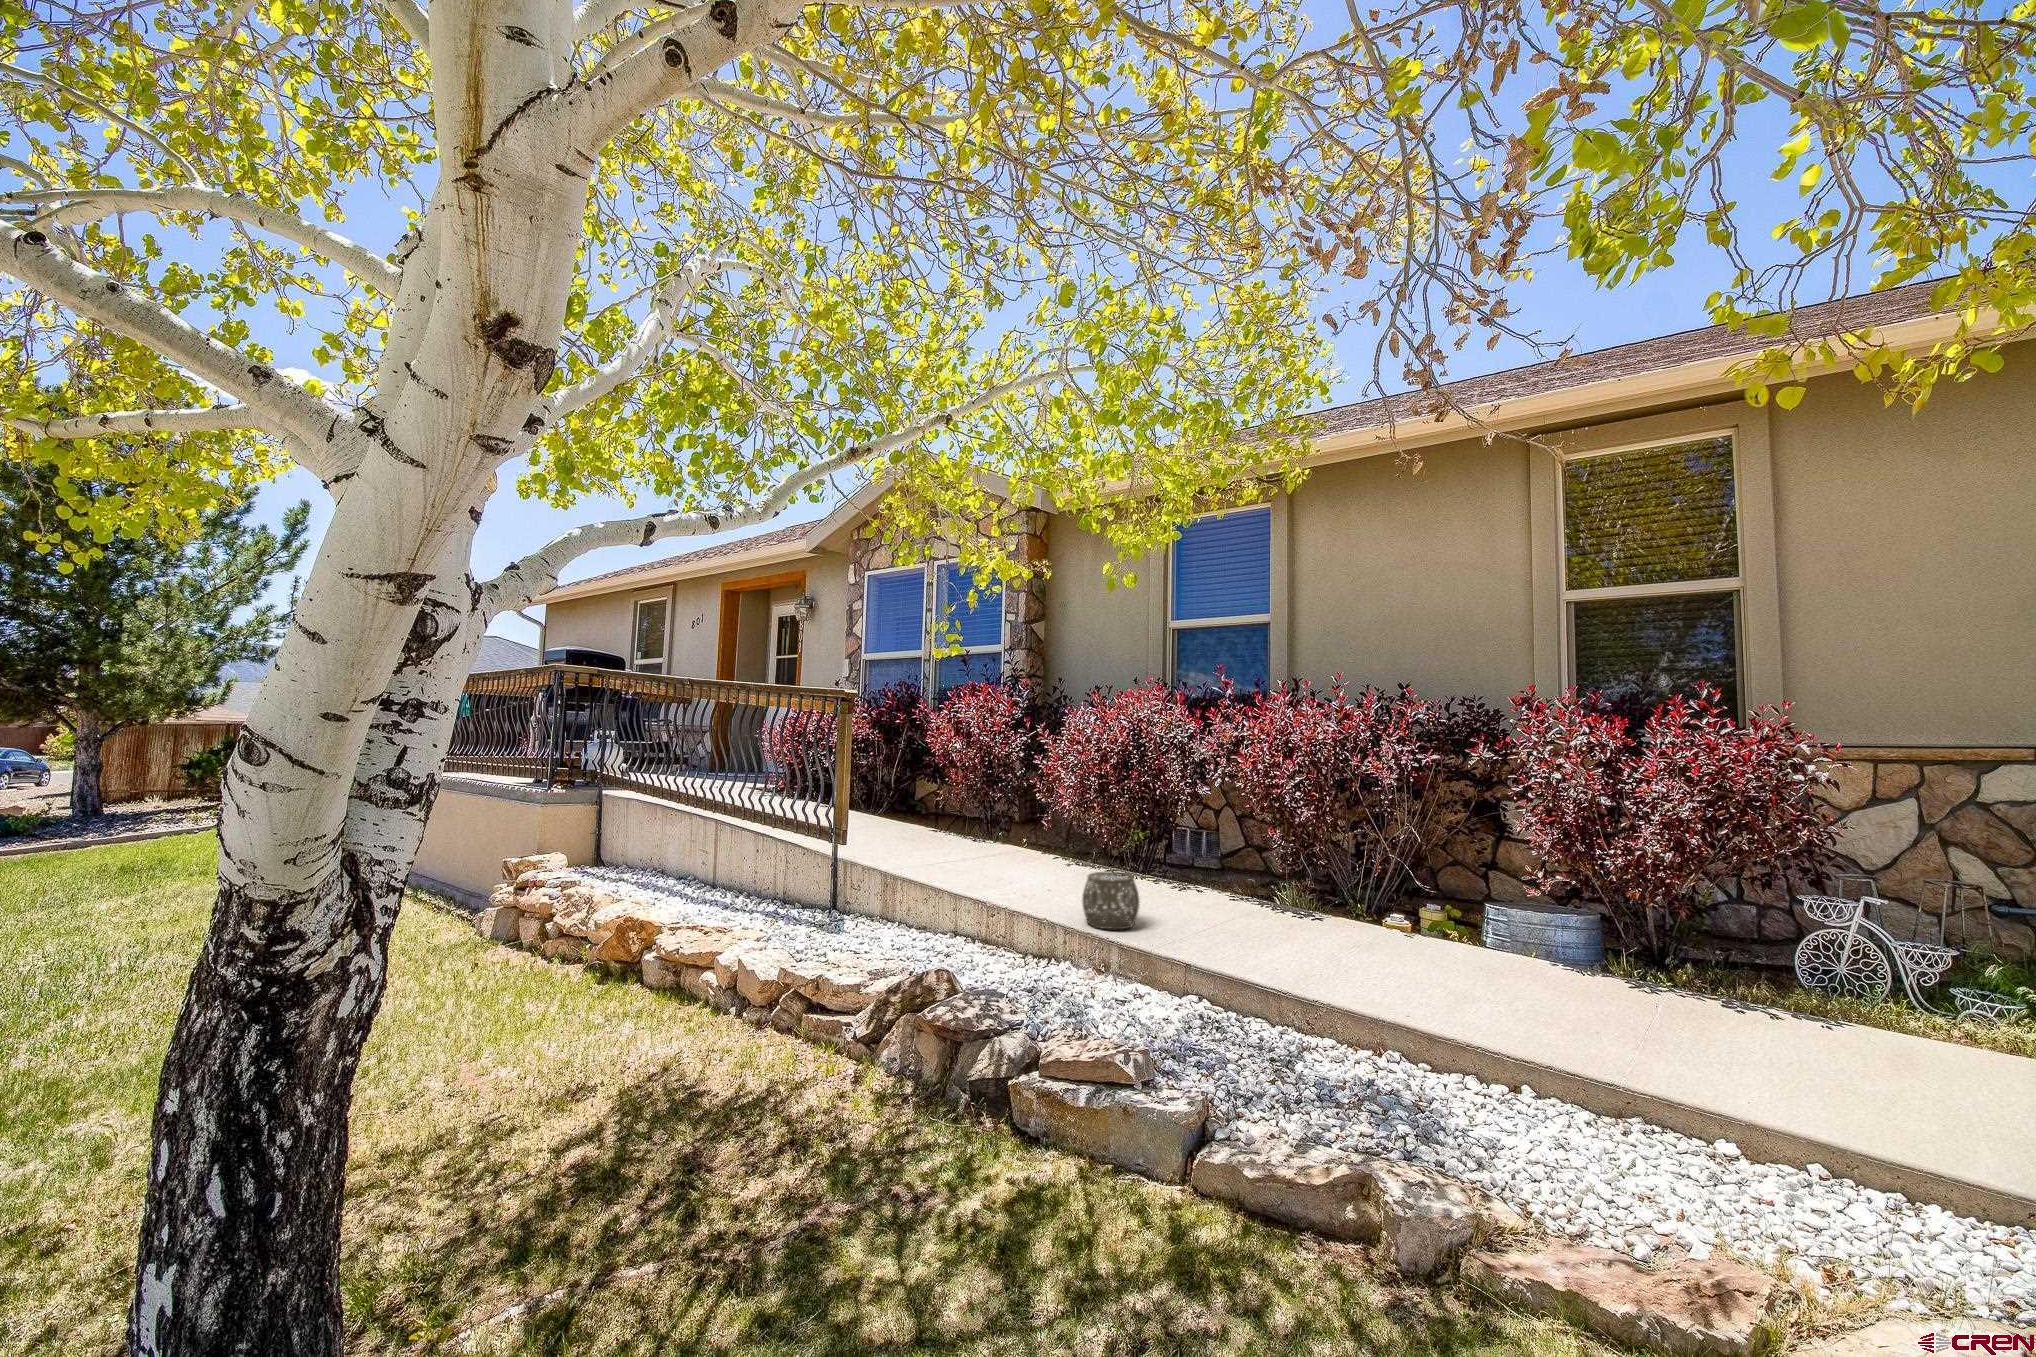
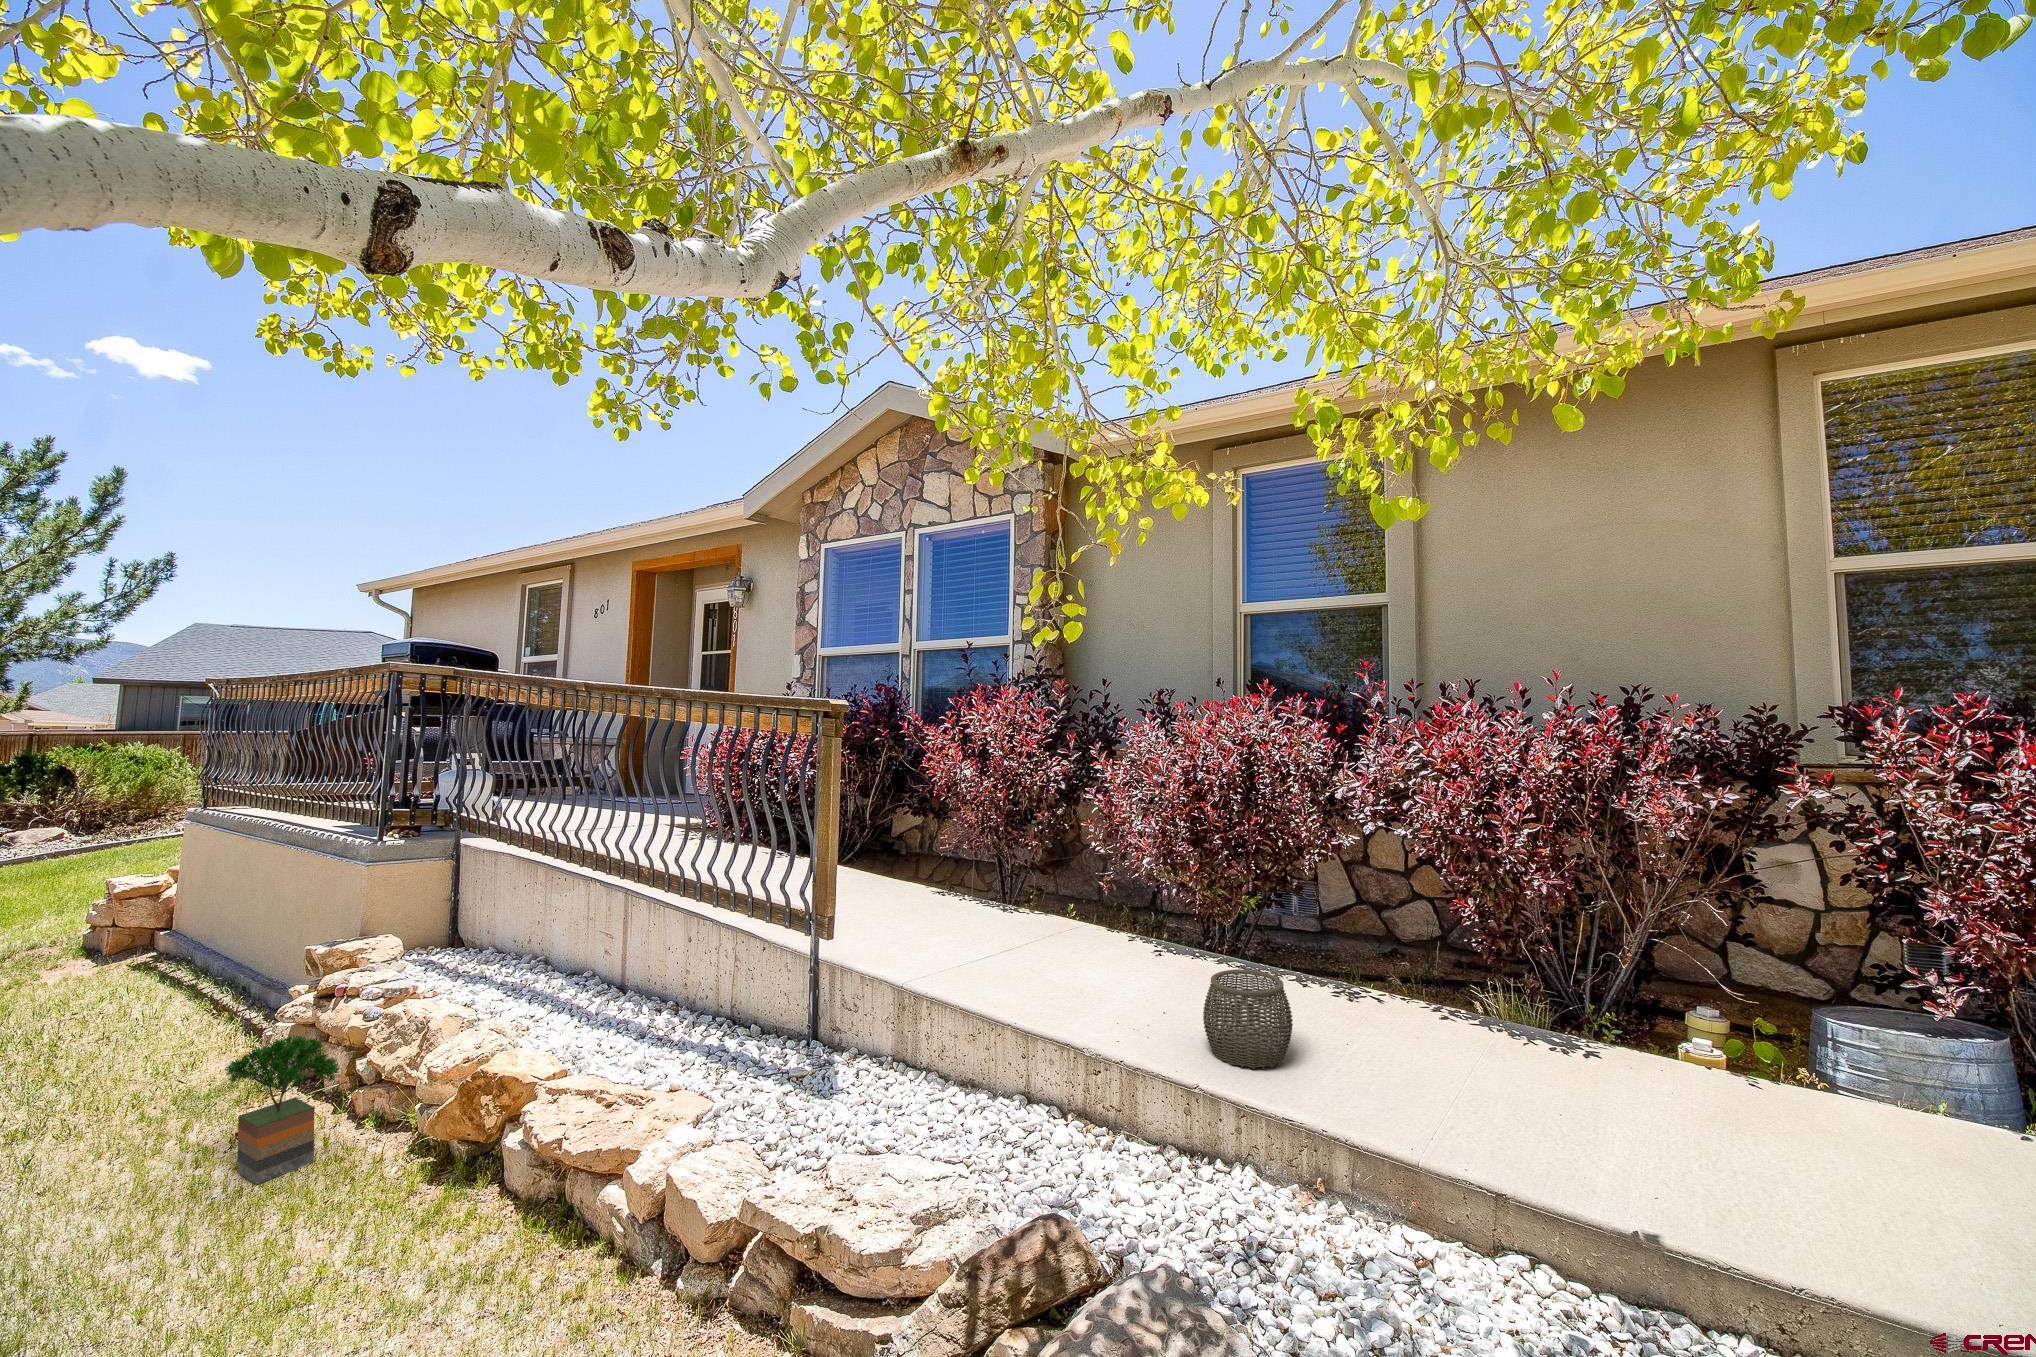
potted tree: none [481,895,545,980] -> present [225,1036,340,1185]

